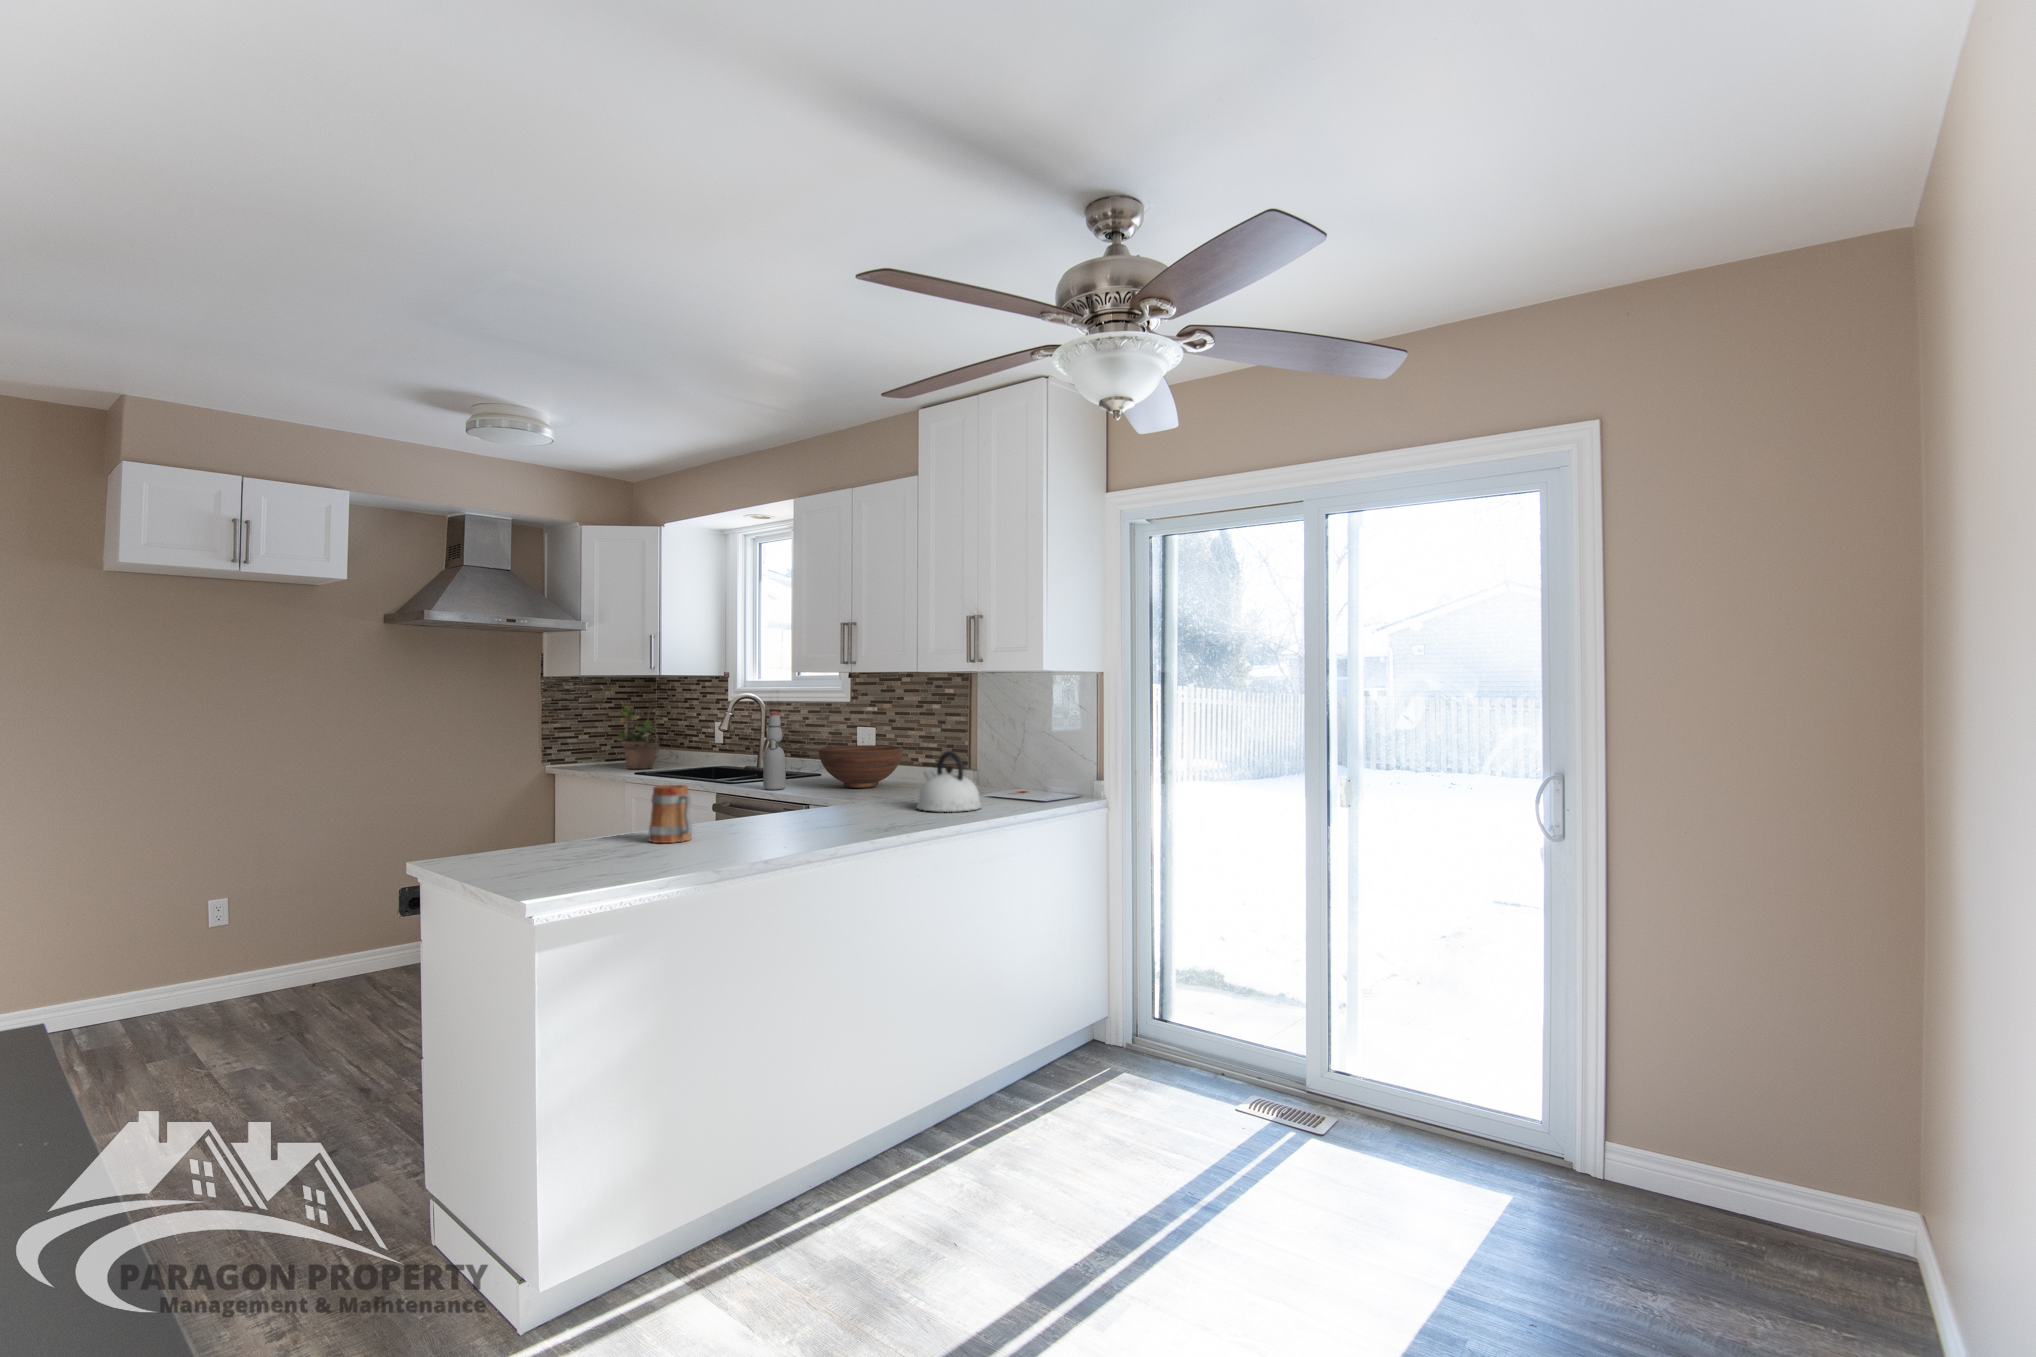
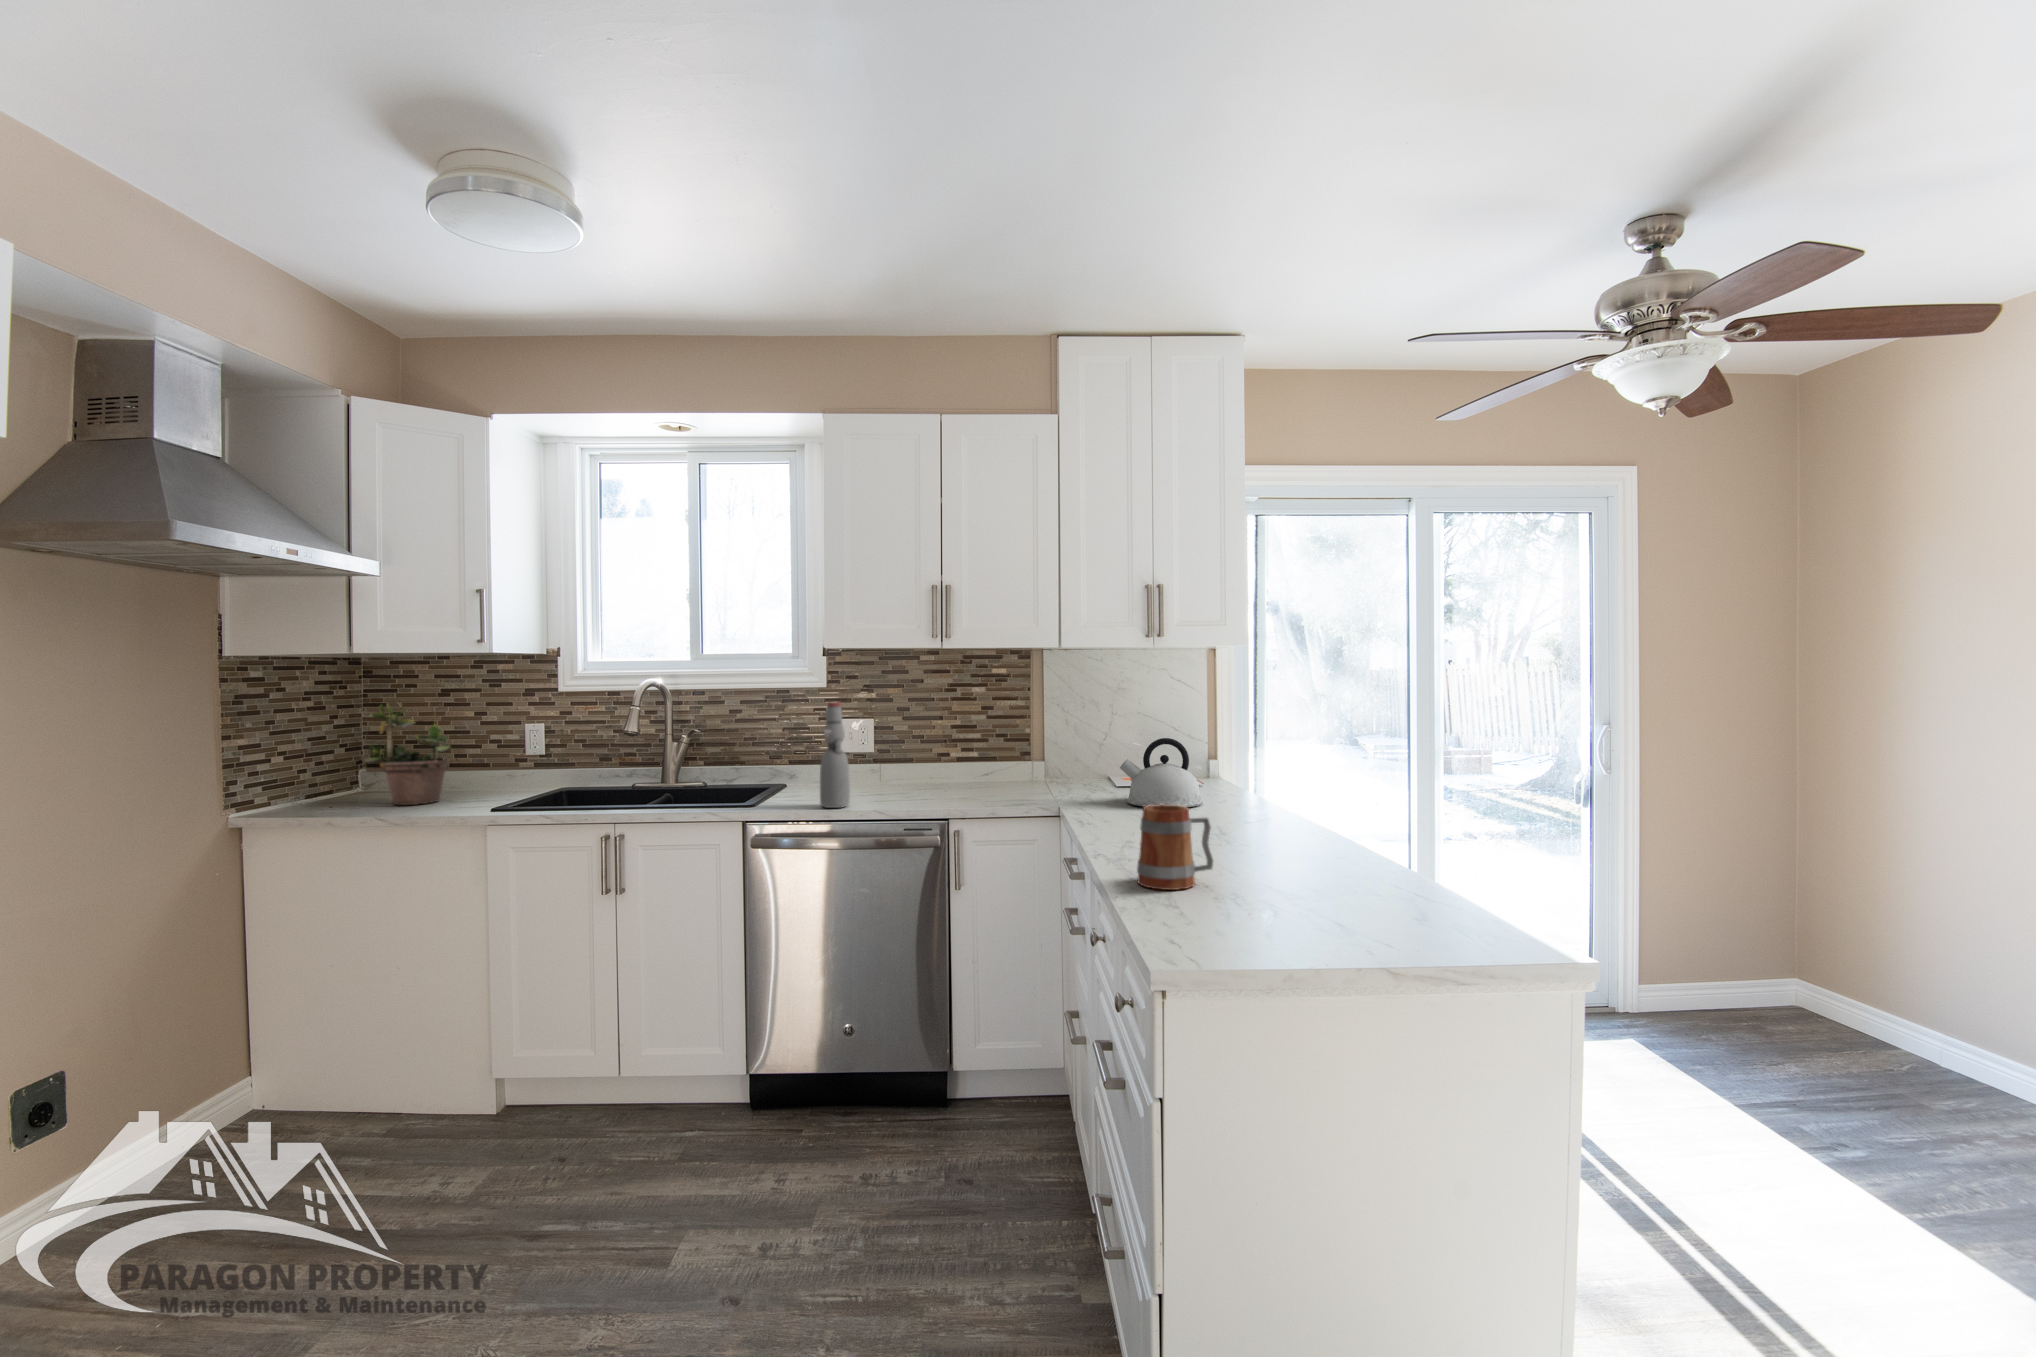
fruit bowl: present [819,745,903,788] -> none [868,739,973,794]

